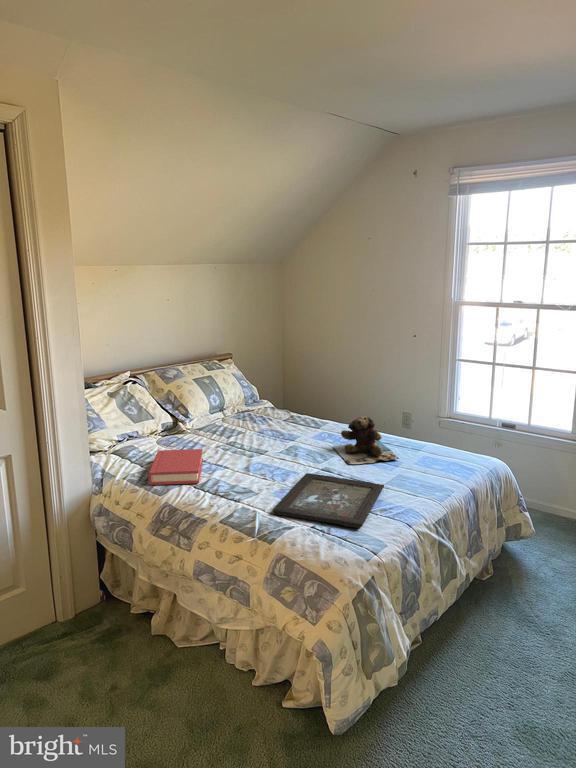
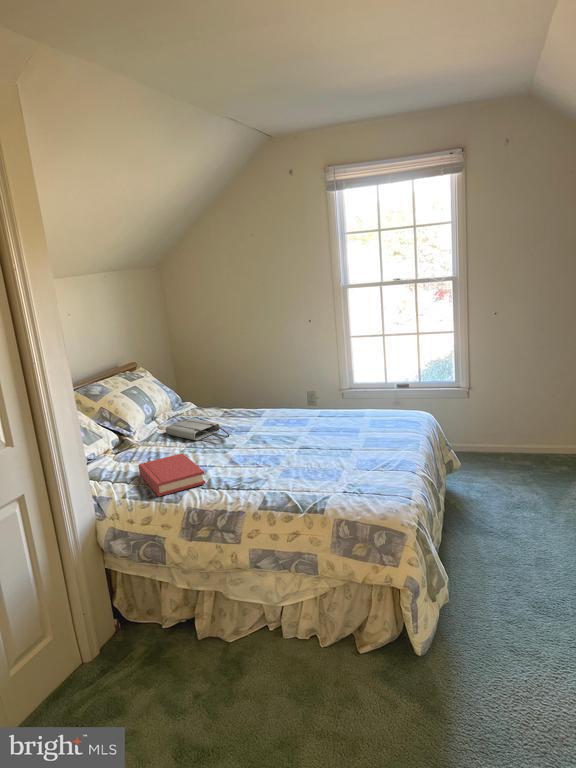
teddy bear: present [334,416,399,464] -> none [289,394,354,438]
tote bag: none [220,417,268,443] -> present [166,419,230,440]
tray: present [273,473,384,528] -> none [294,446,385,490]

